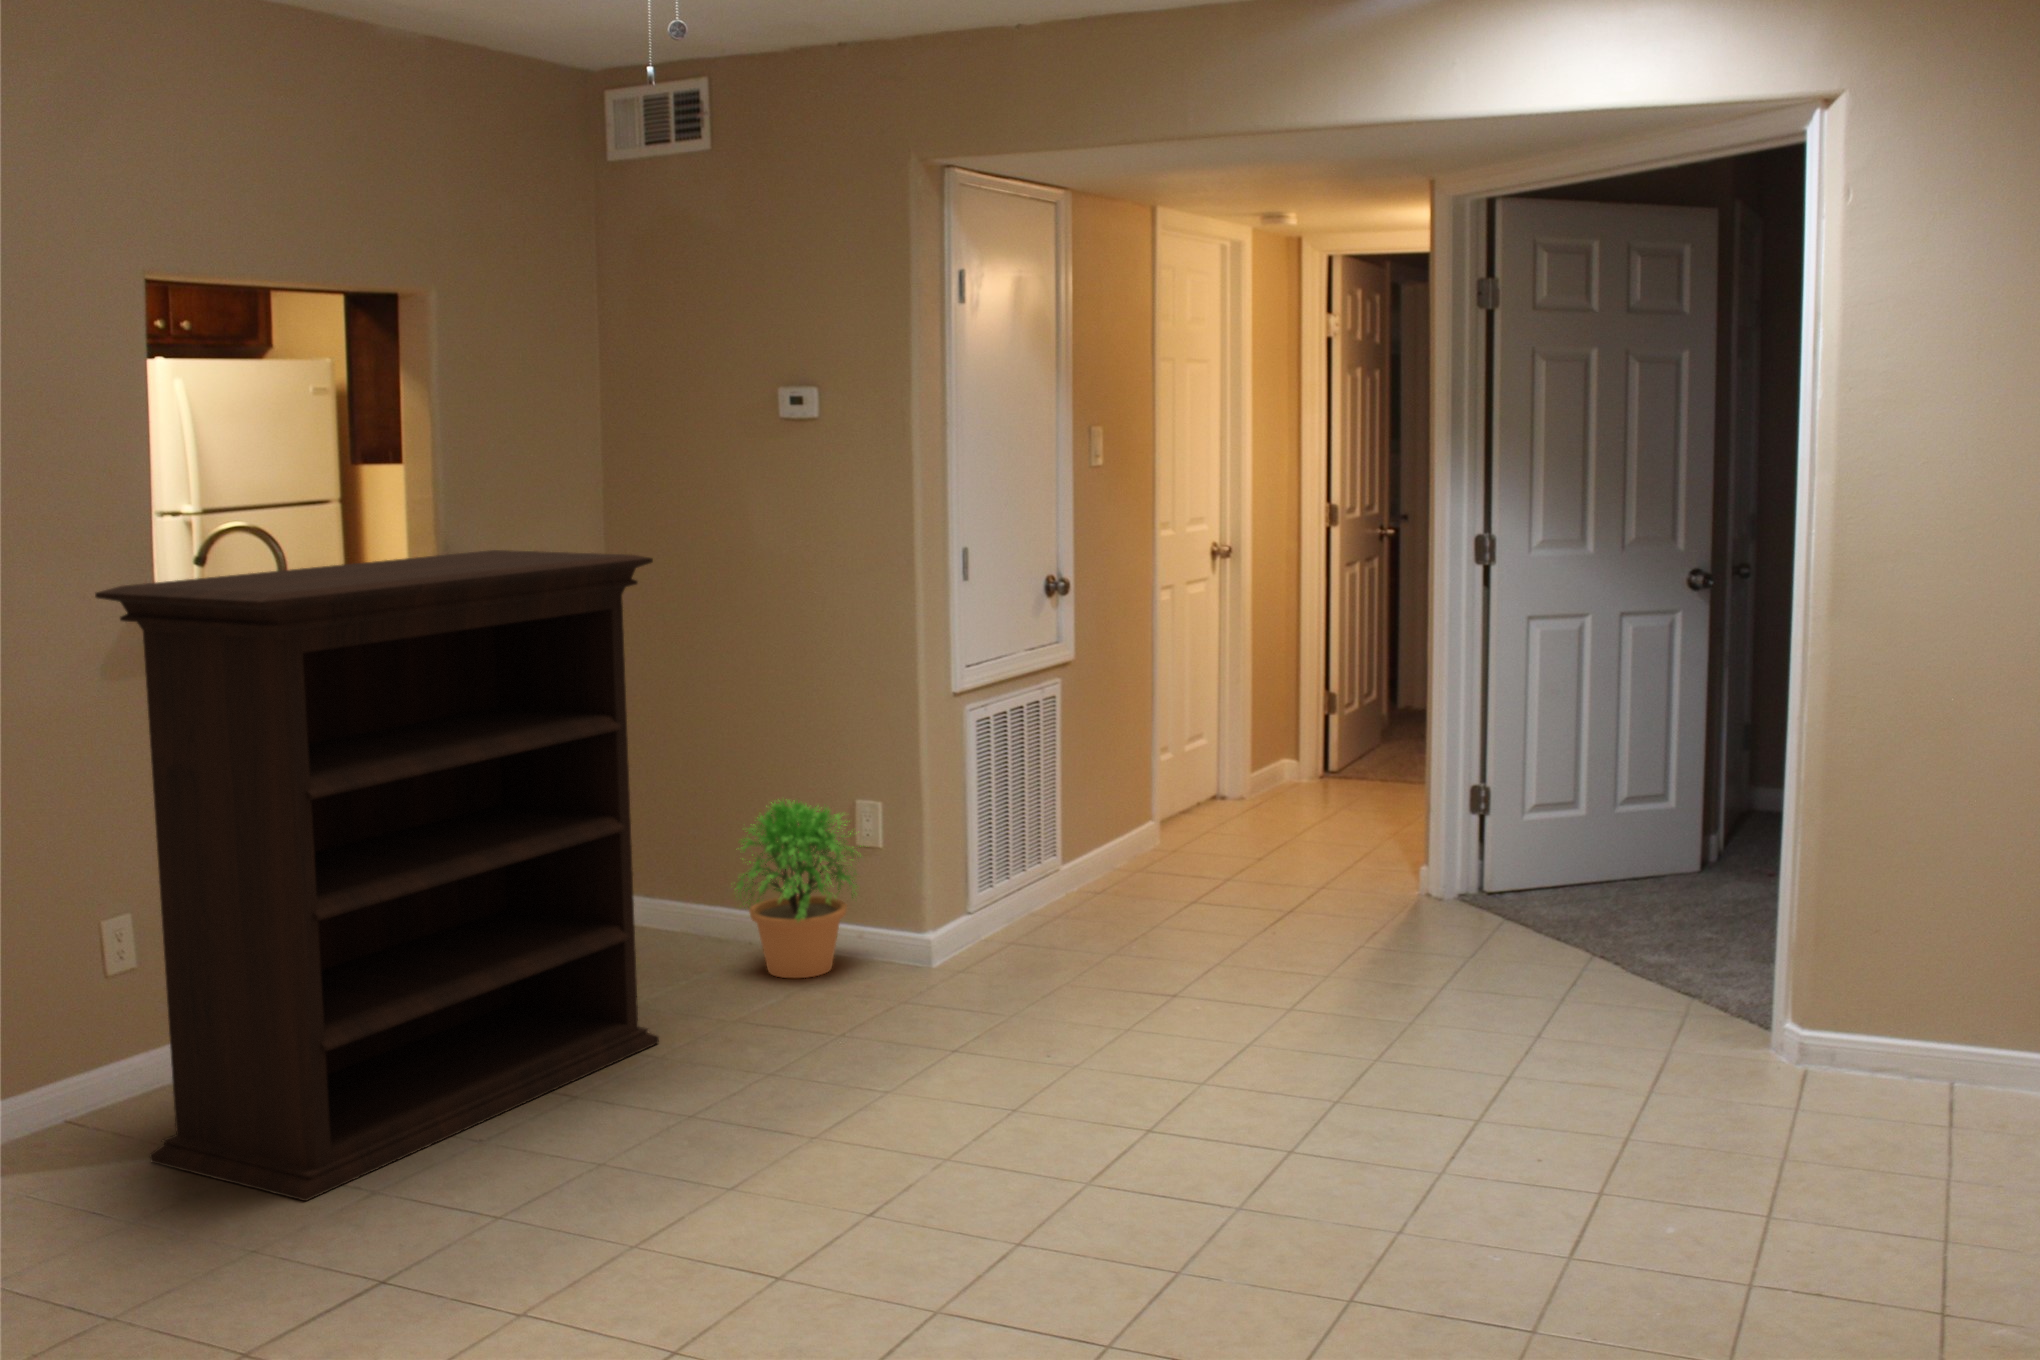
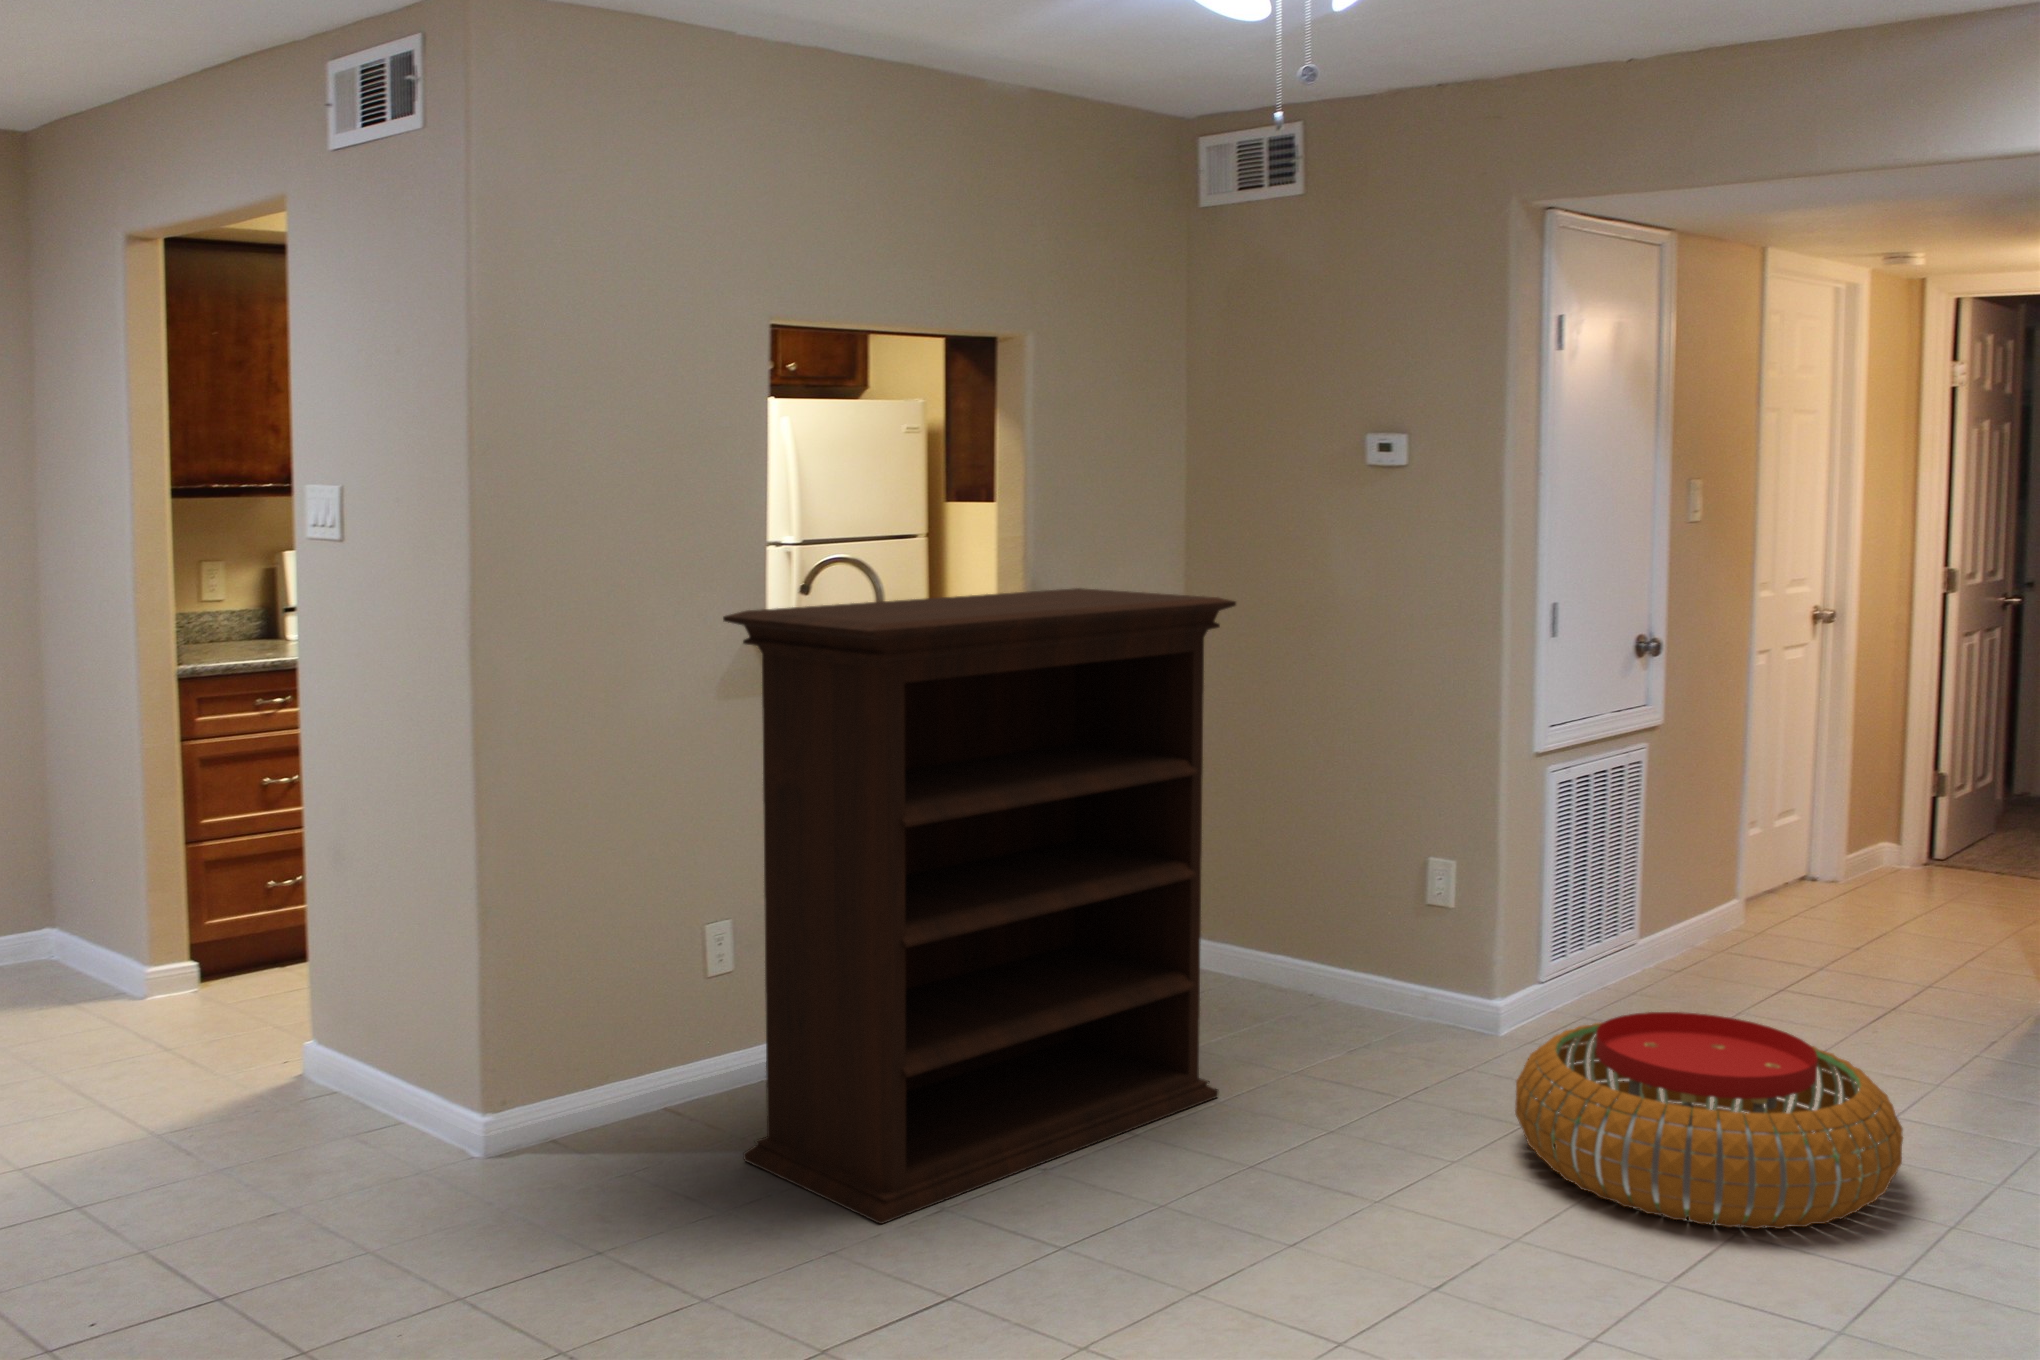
potted plant: present [736,800,858,978] -> none [1290,852,1440,1042]
pouf: none [932,915,1252,1097] -> present [1515,1012,1903,1229]

